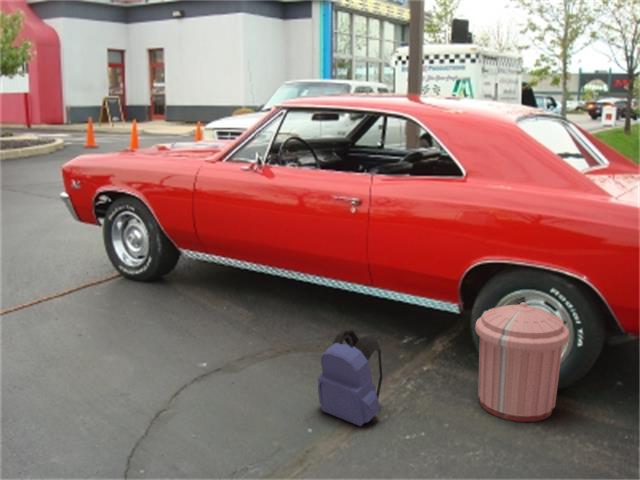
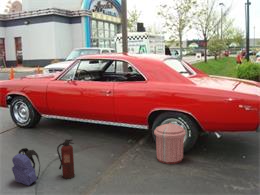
backpack: present [318,330,382,426] -> present [12,148,40,186]
fire extinguisher: none [199,331,246,440] -> present [57,139,75,179]

